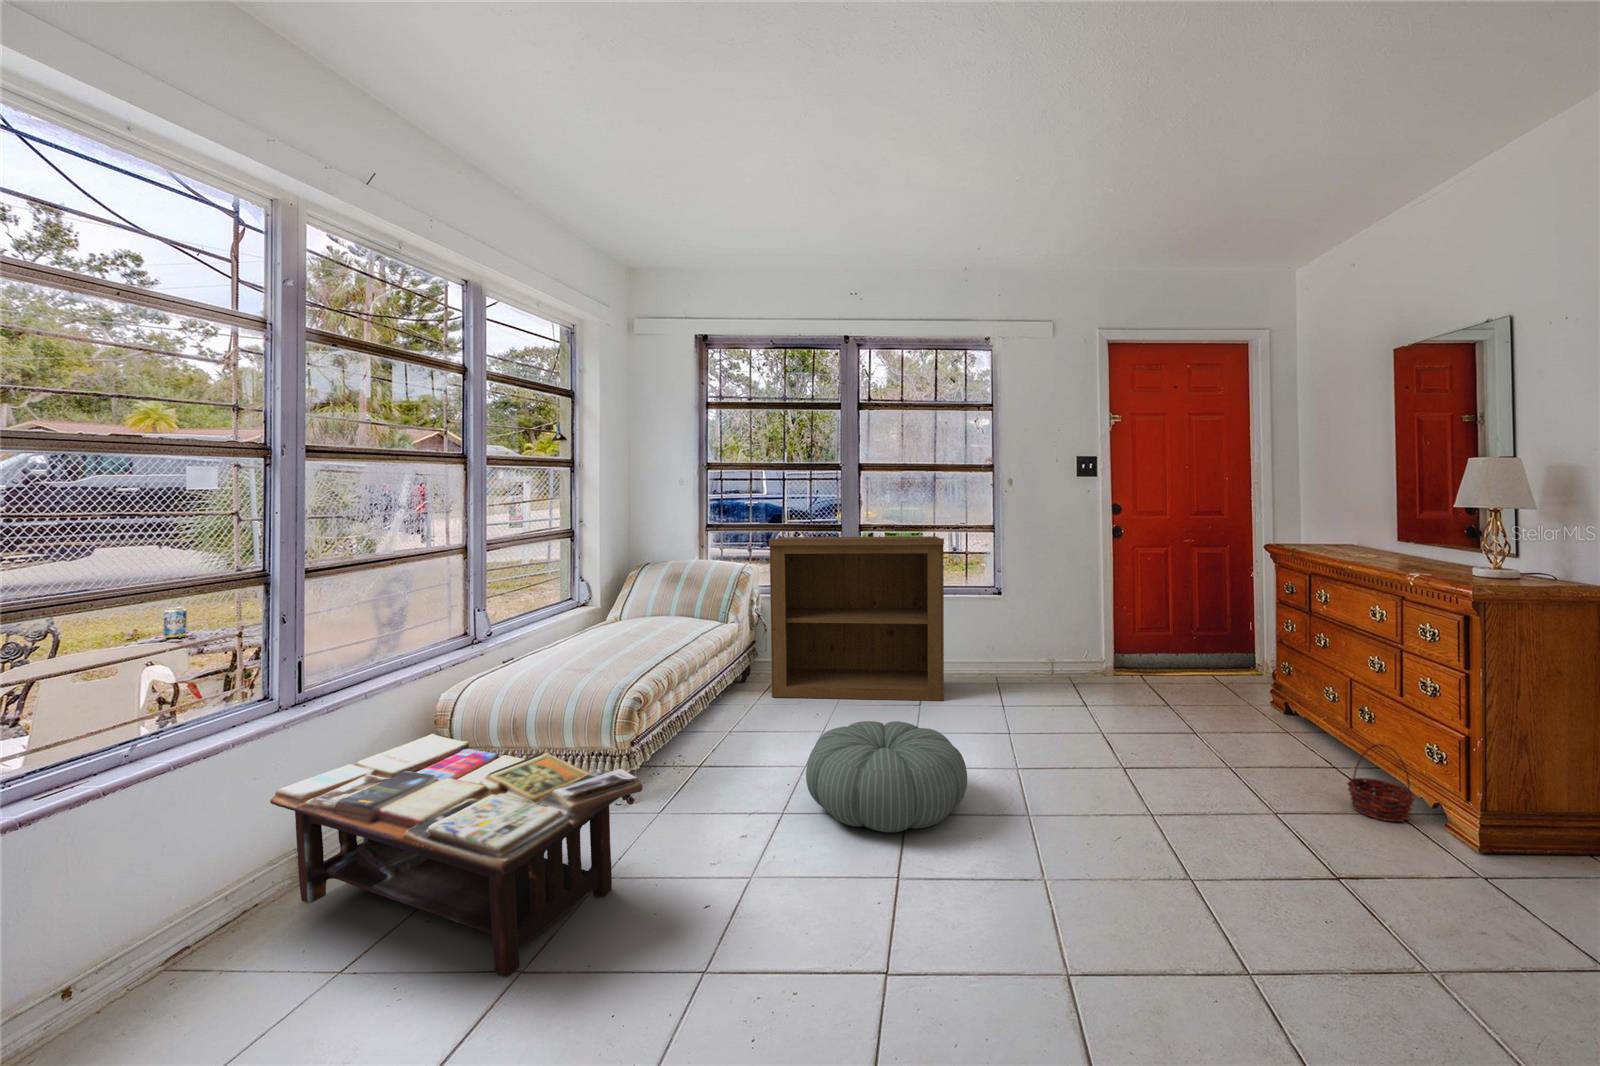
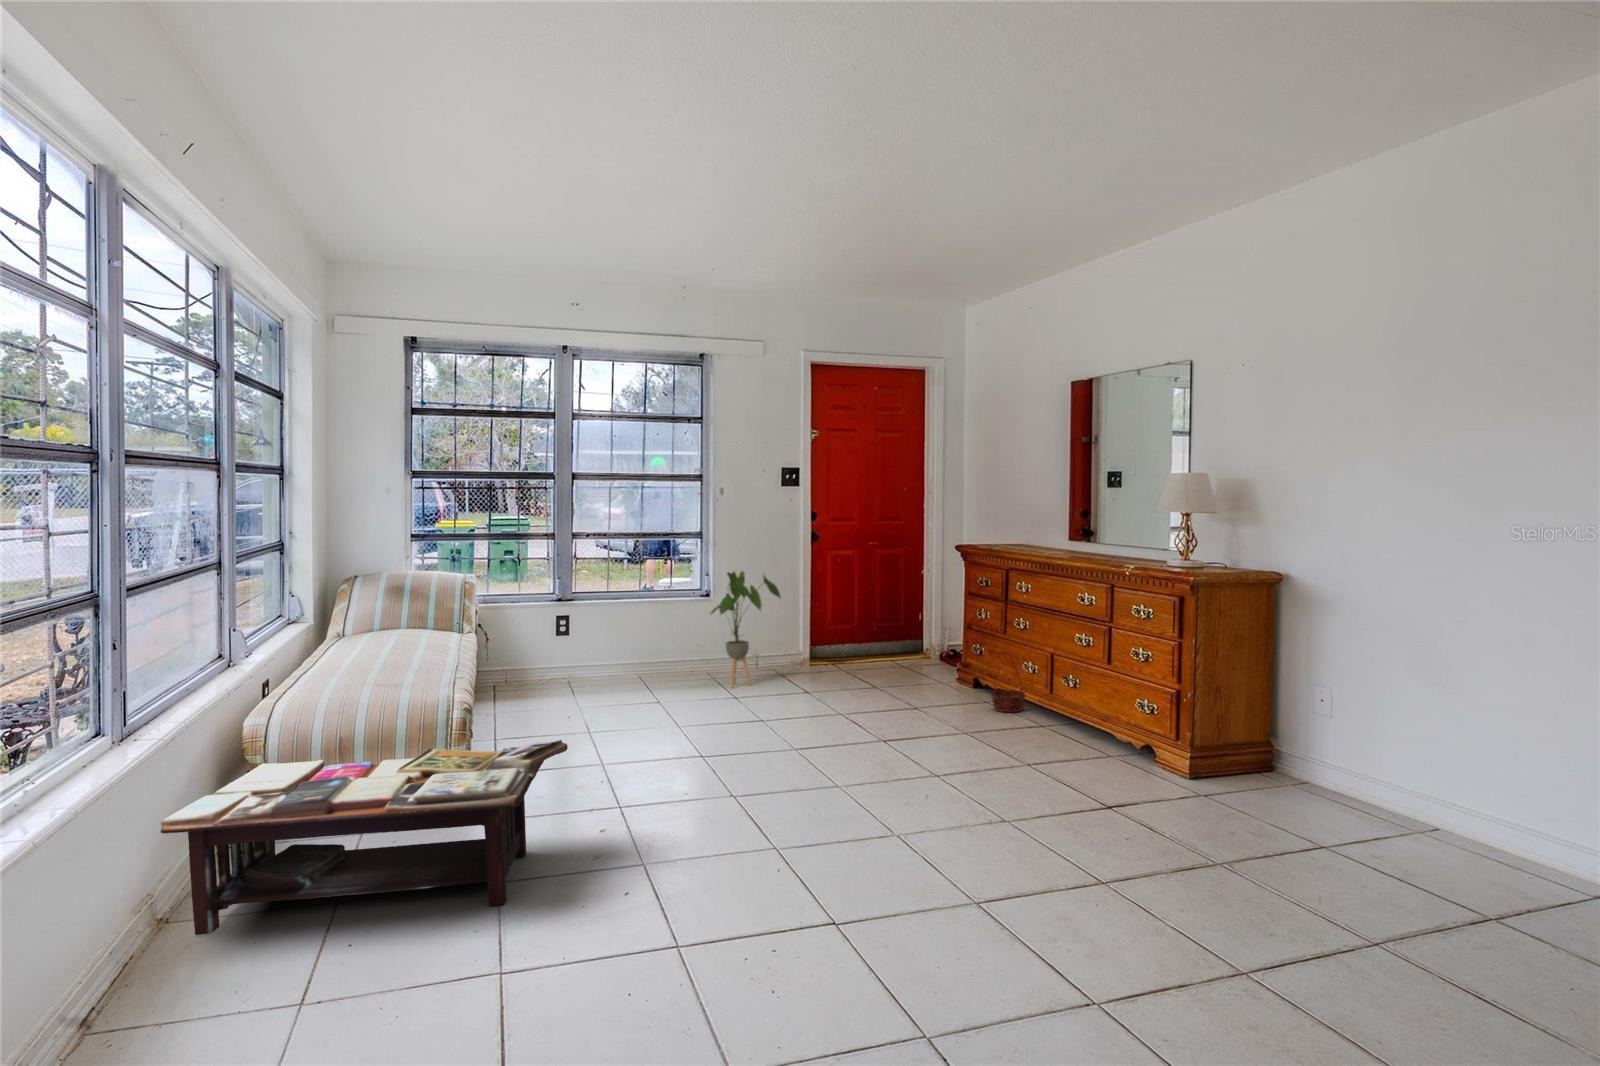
bookshelf: present [769,536,944,701] -> none [495,545,685,723]
house plant: none [987,567,1065,692] -> present [711,571,781,687]
pouf: present [806,721,967,832] -> none [631,699,766,780]

